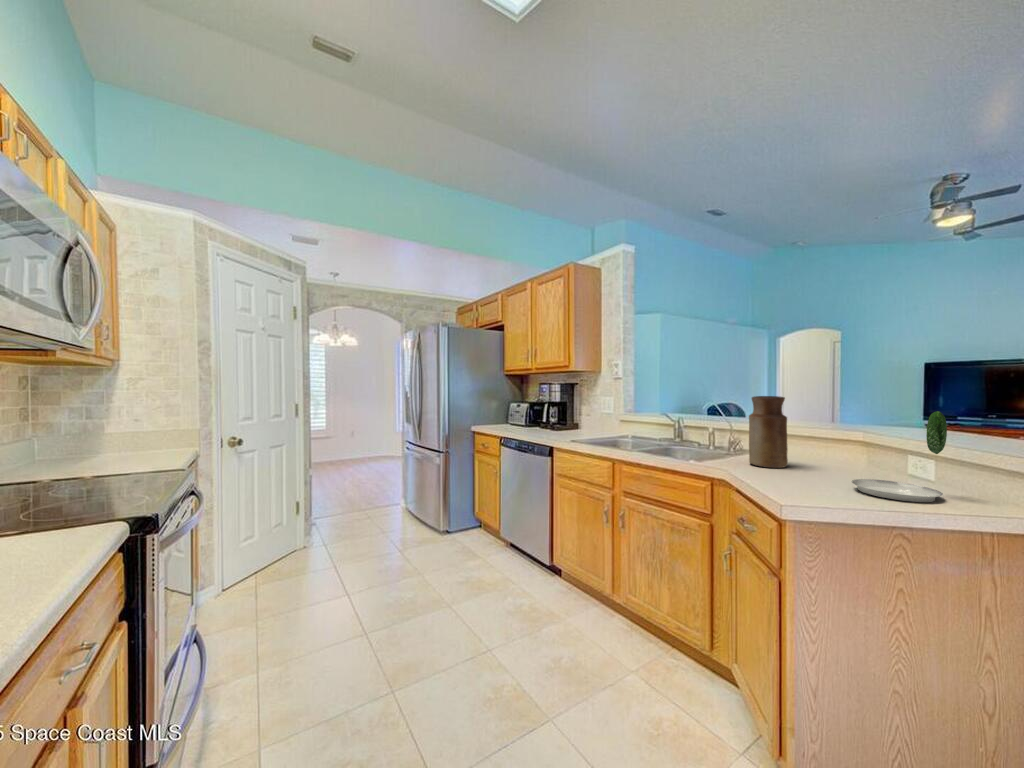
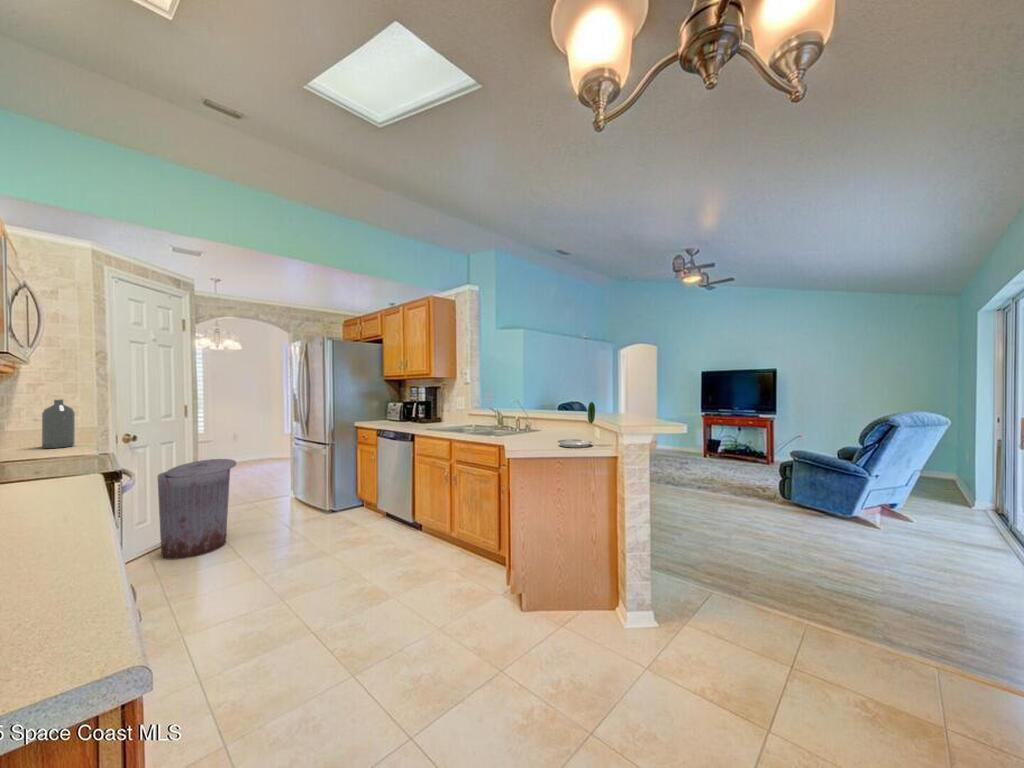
bottle: none [146,395,179,451] -> present [42,399,75,448]
vase: present [749,396,788,468] -> none [526,395,546,438]
trash can: none [263,466,345,587] -> present [157,459,236,560]

